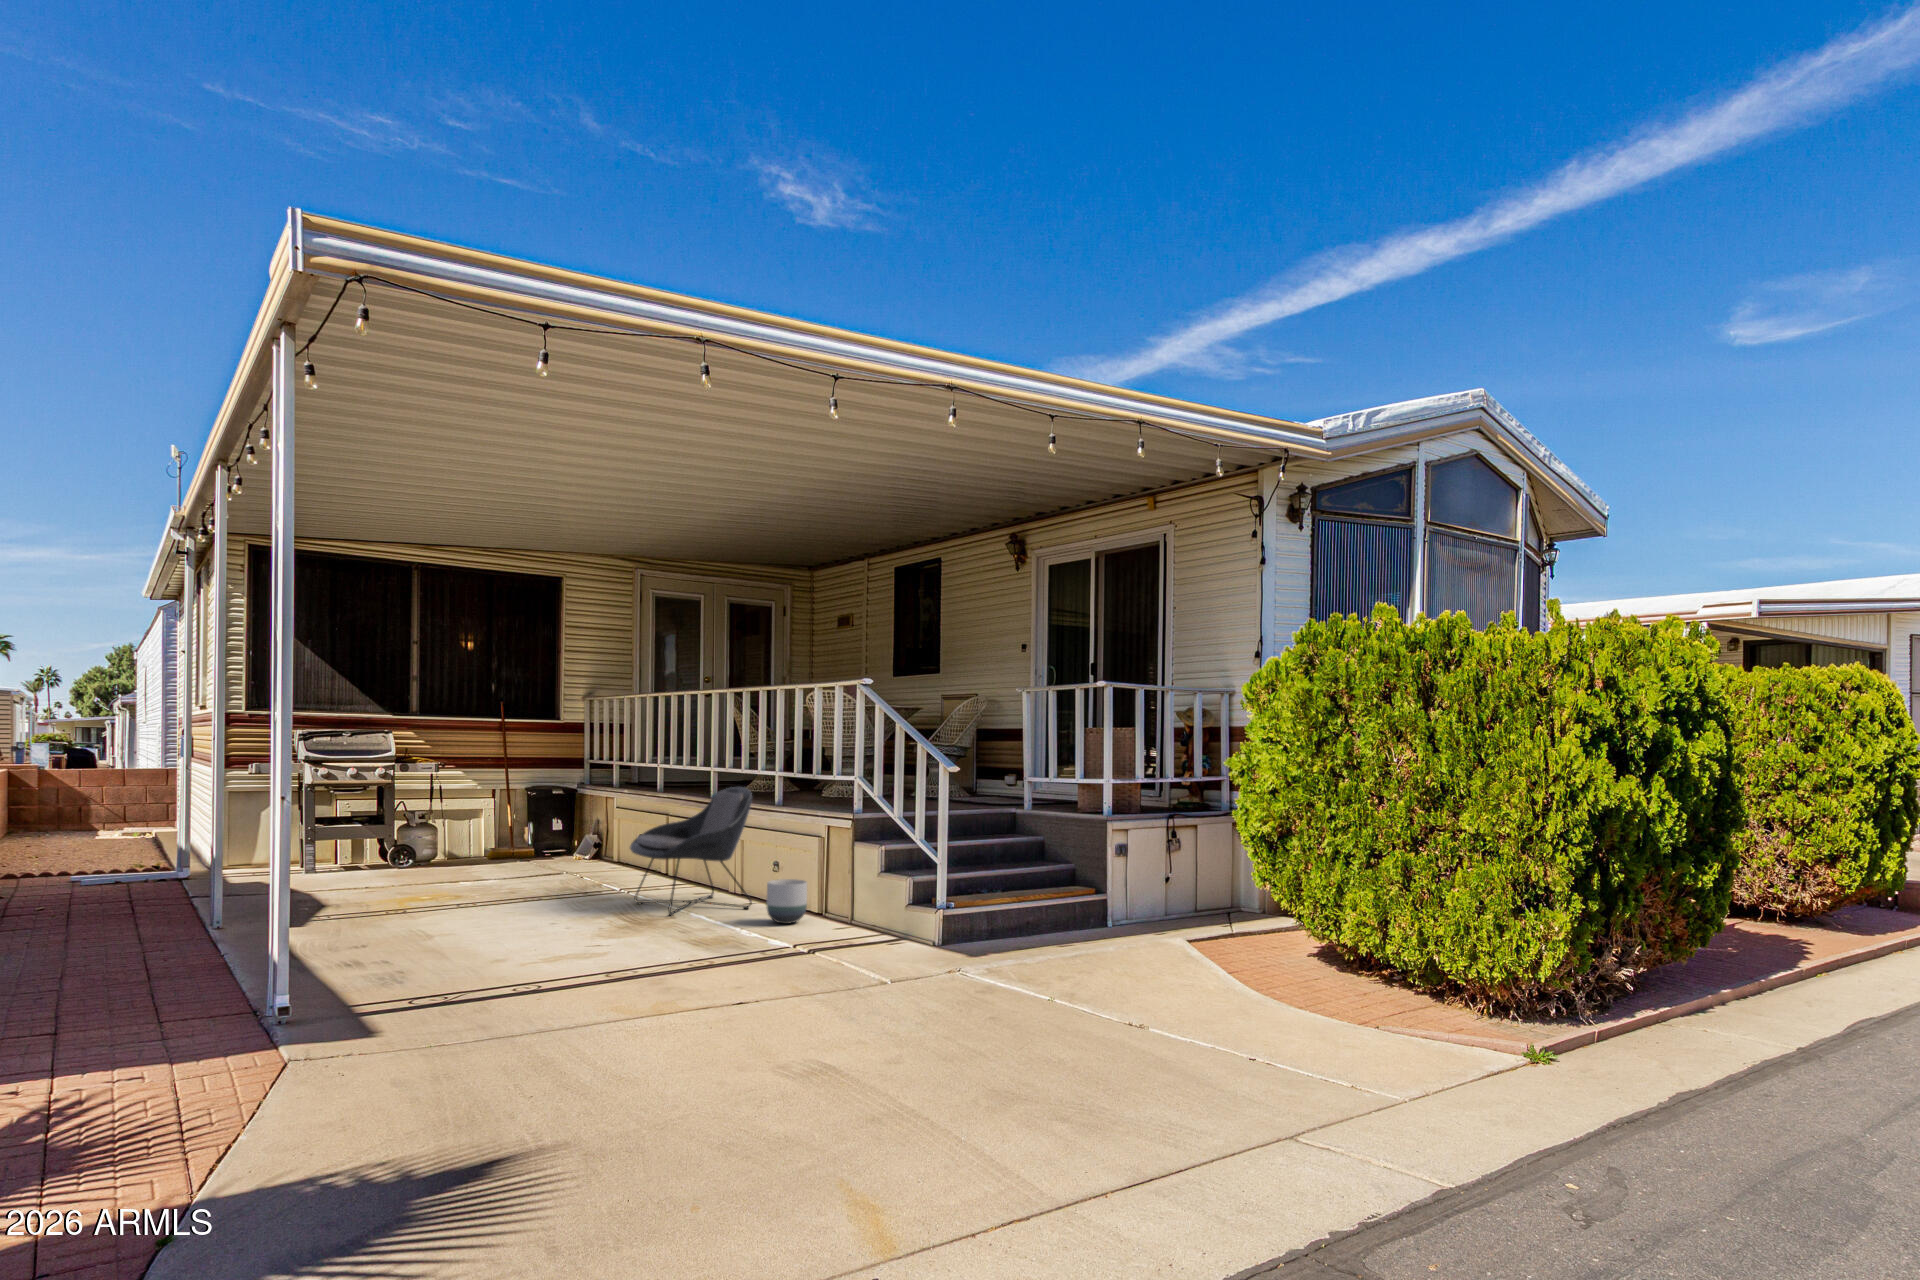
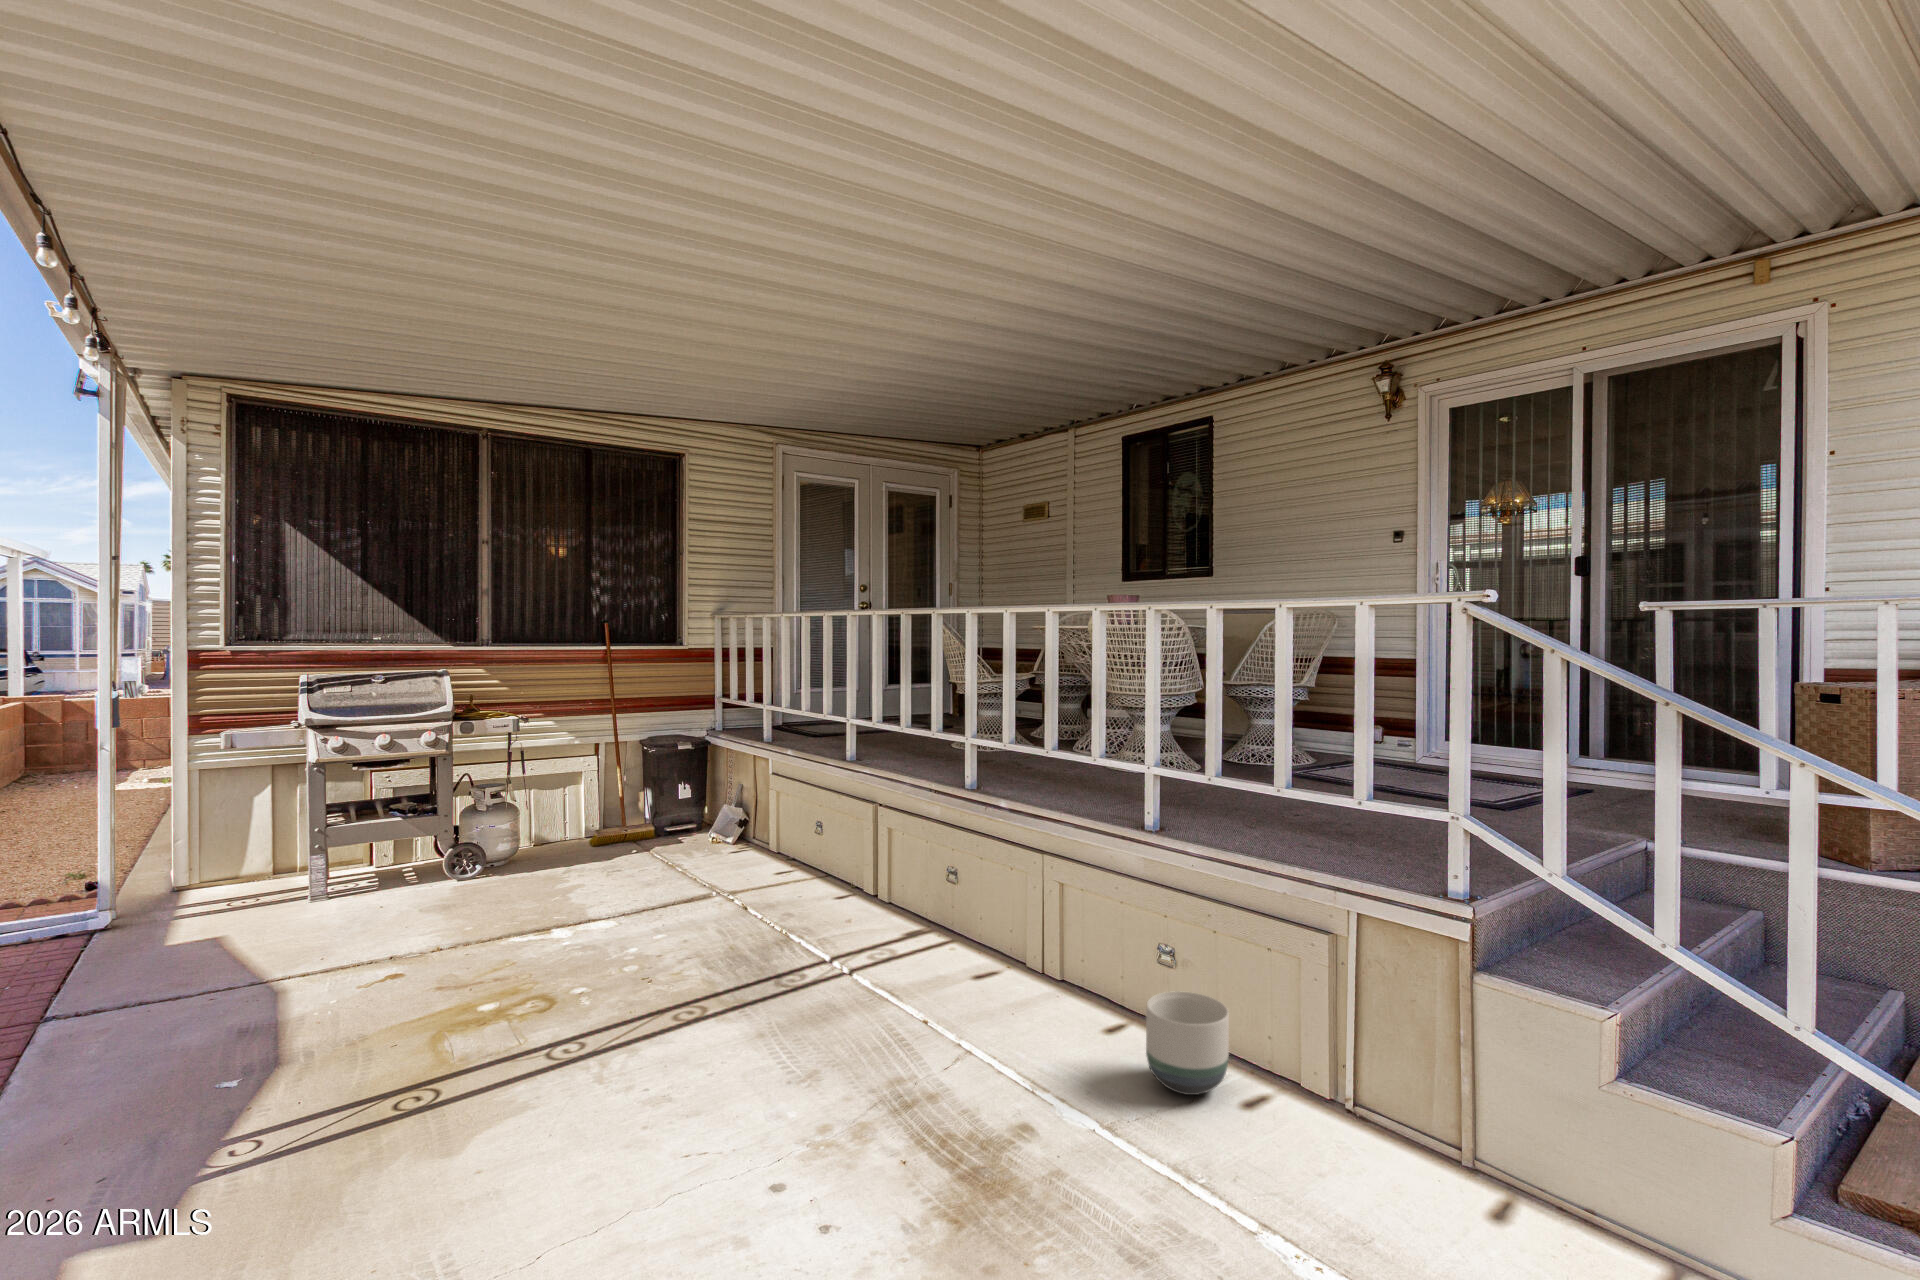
lounge chair: present [630,787,752,916] -> none [841,786,1073,1058]

